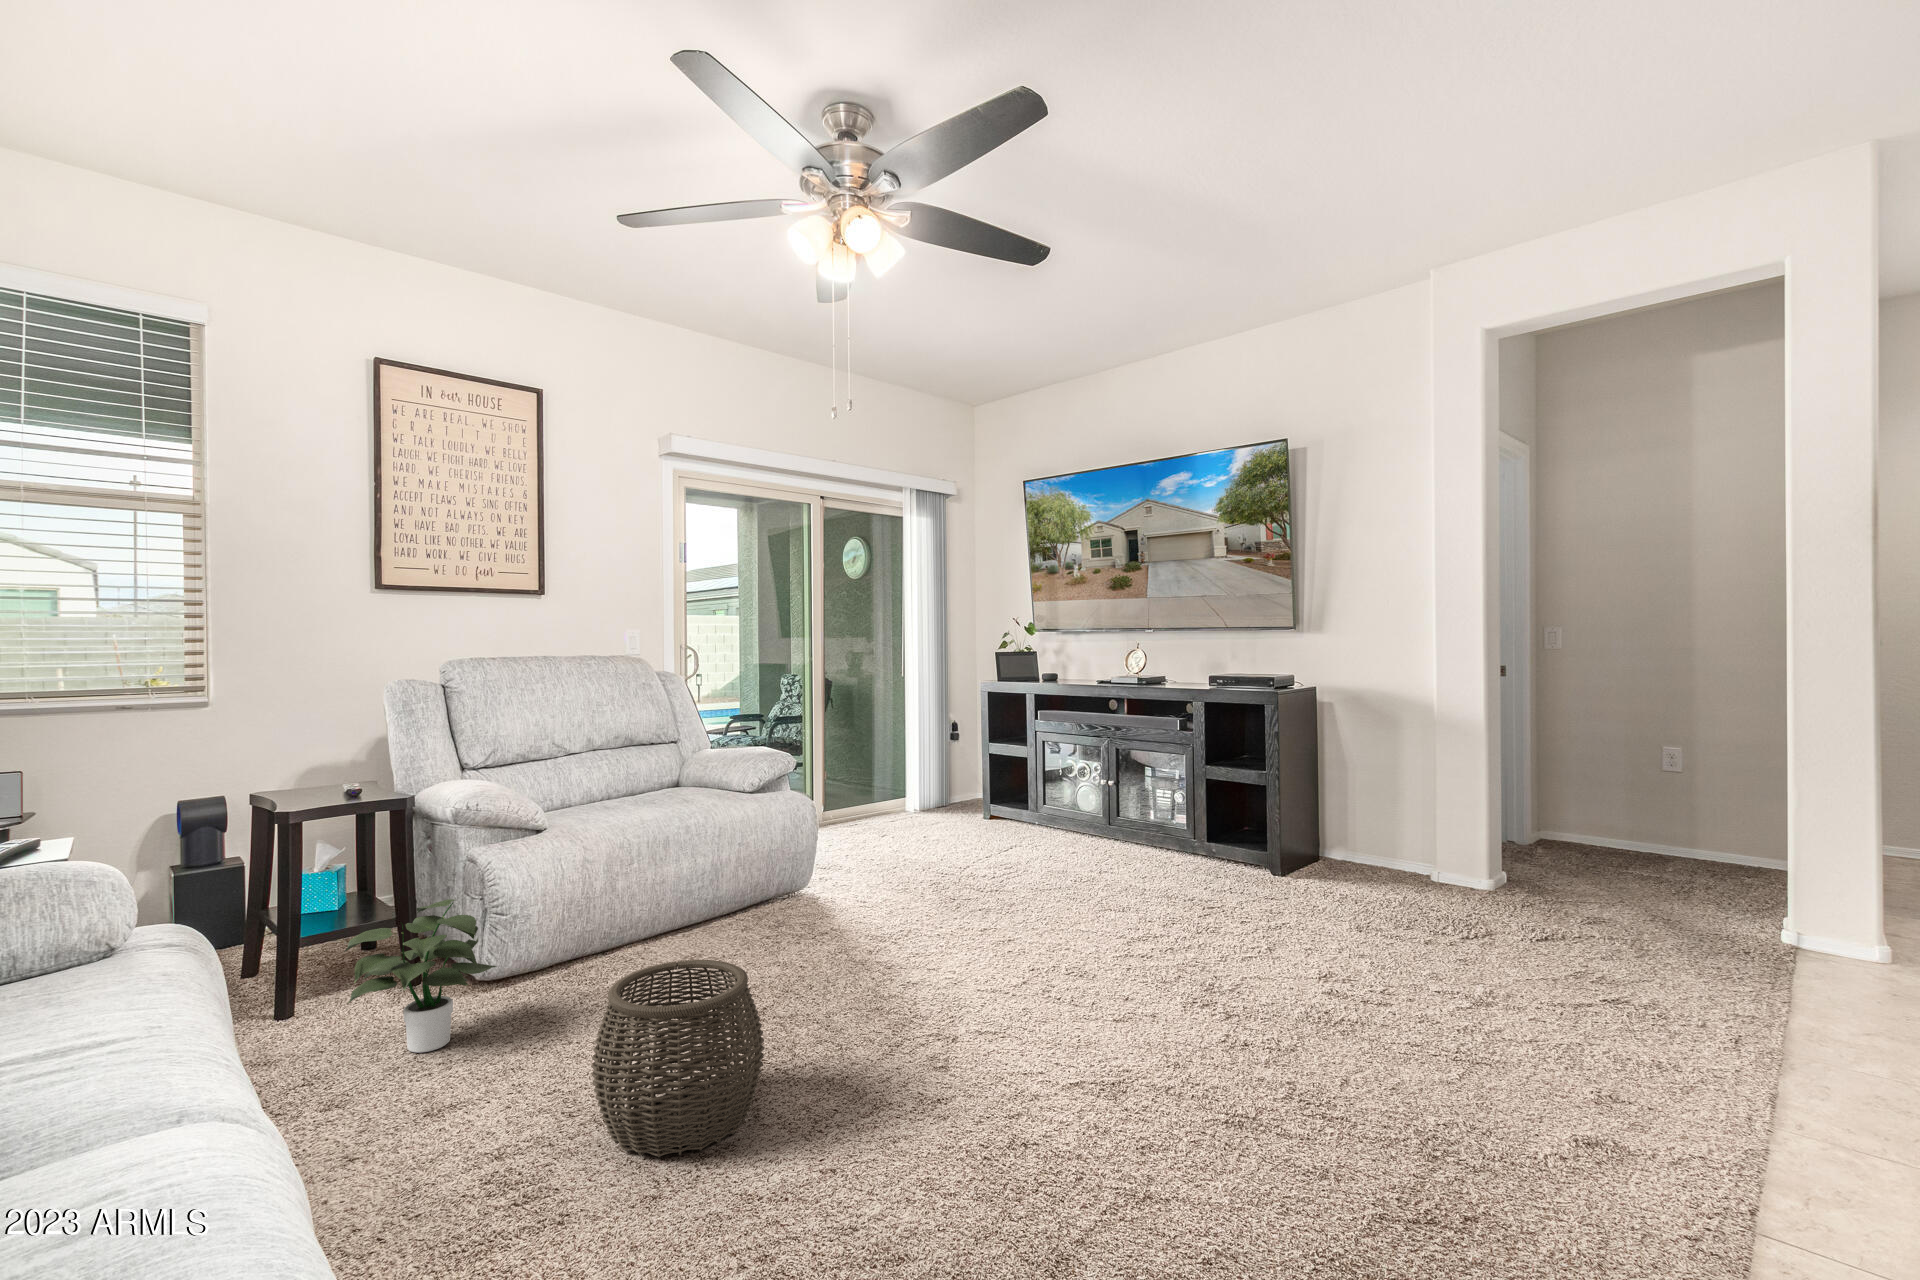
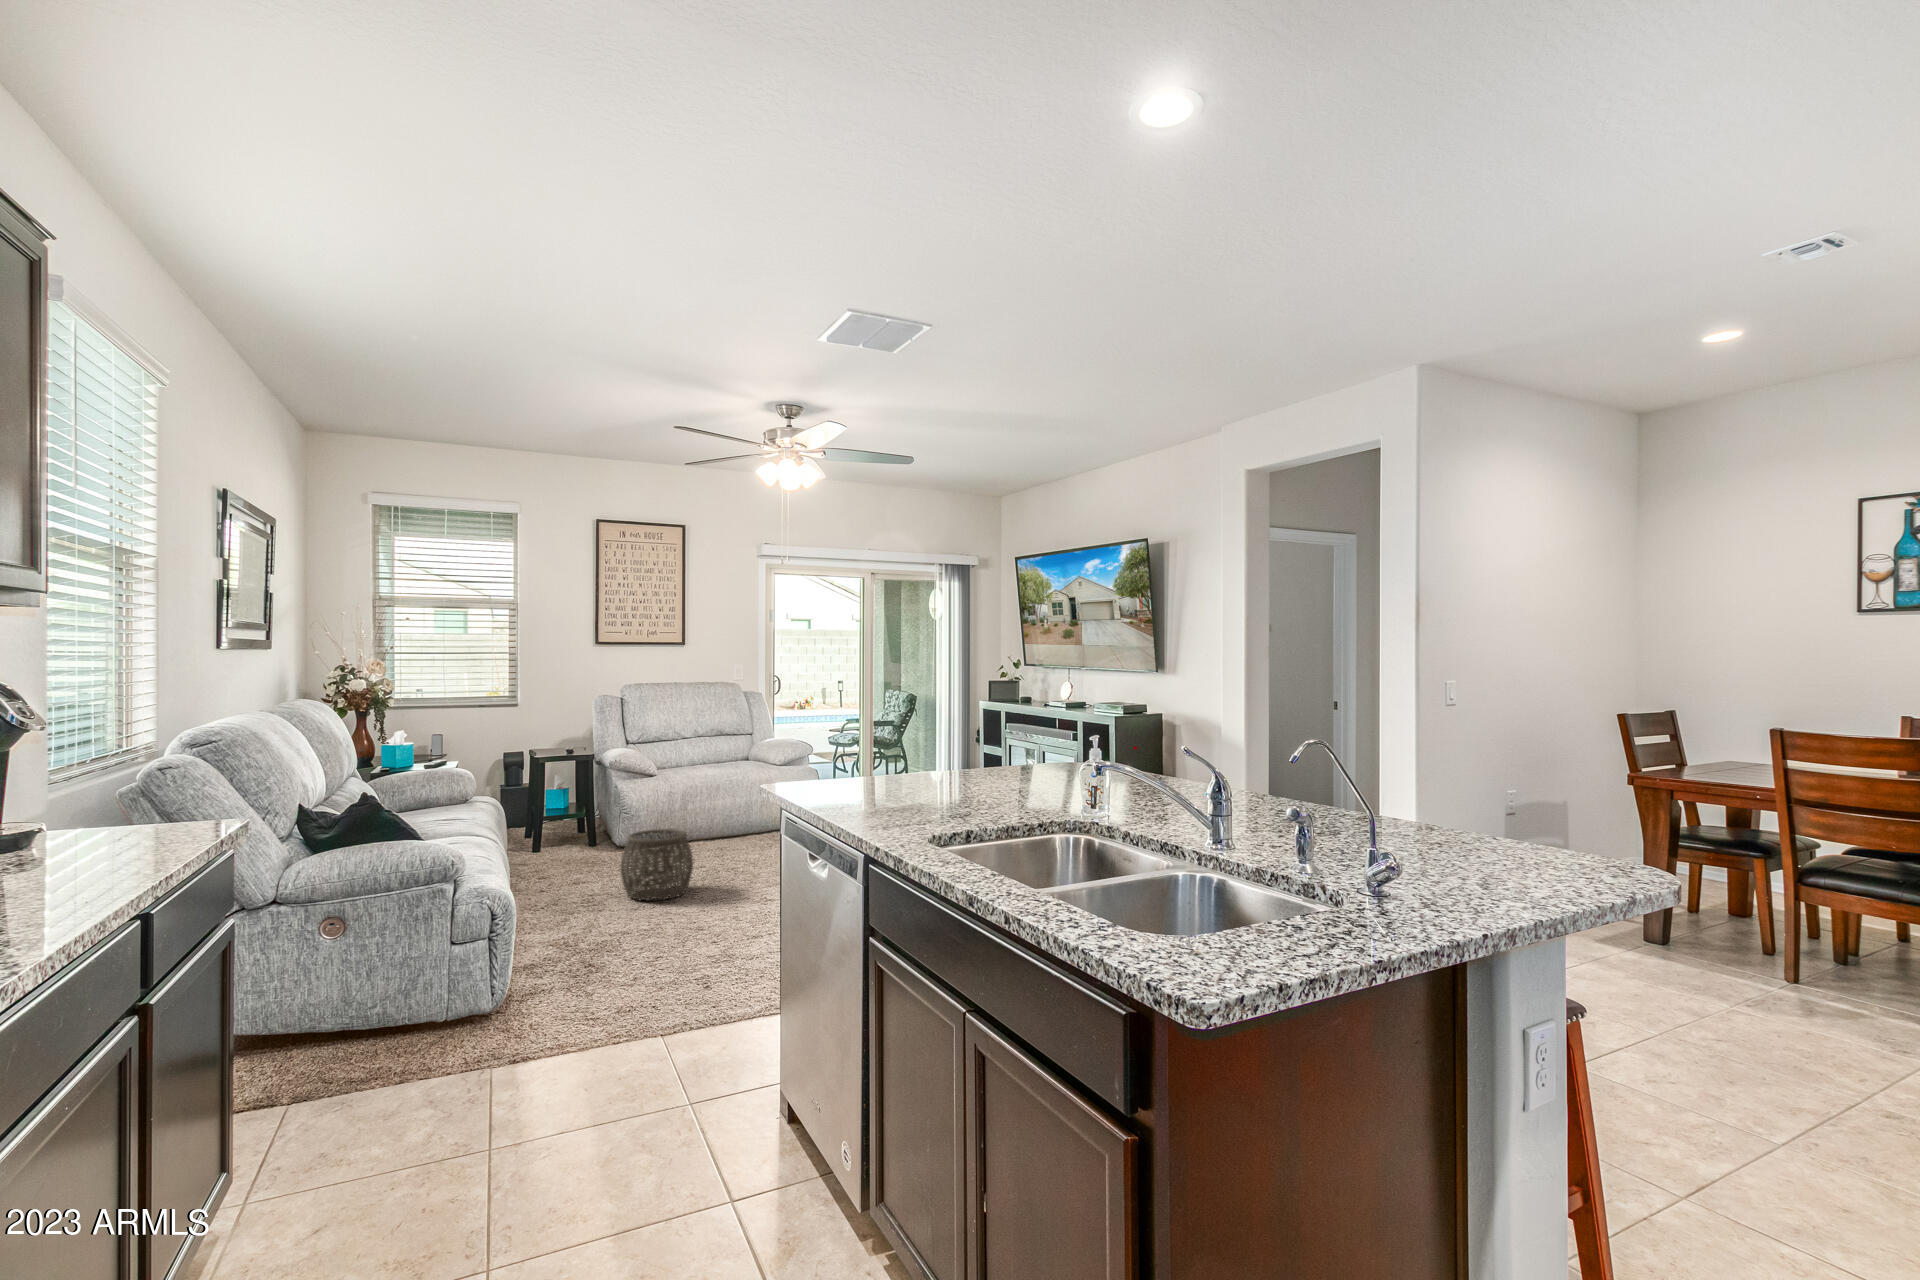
potted plant: present [344,899,496,1053] -> none [551,801,616,867]

